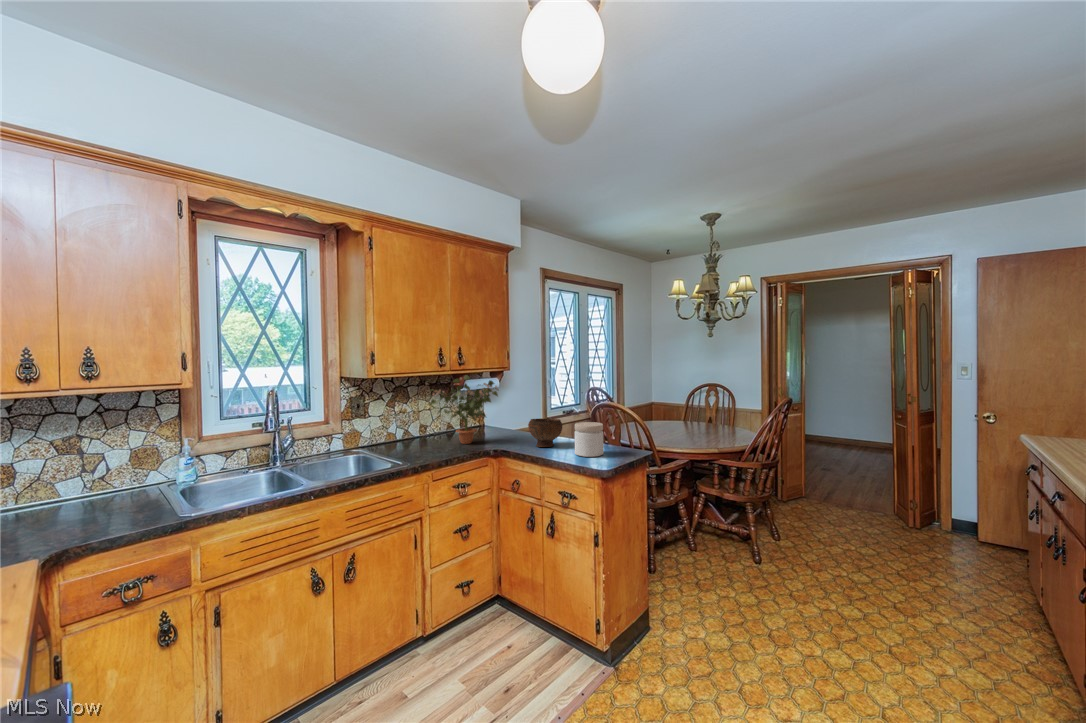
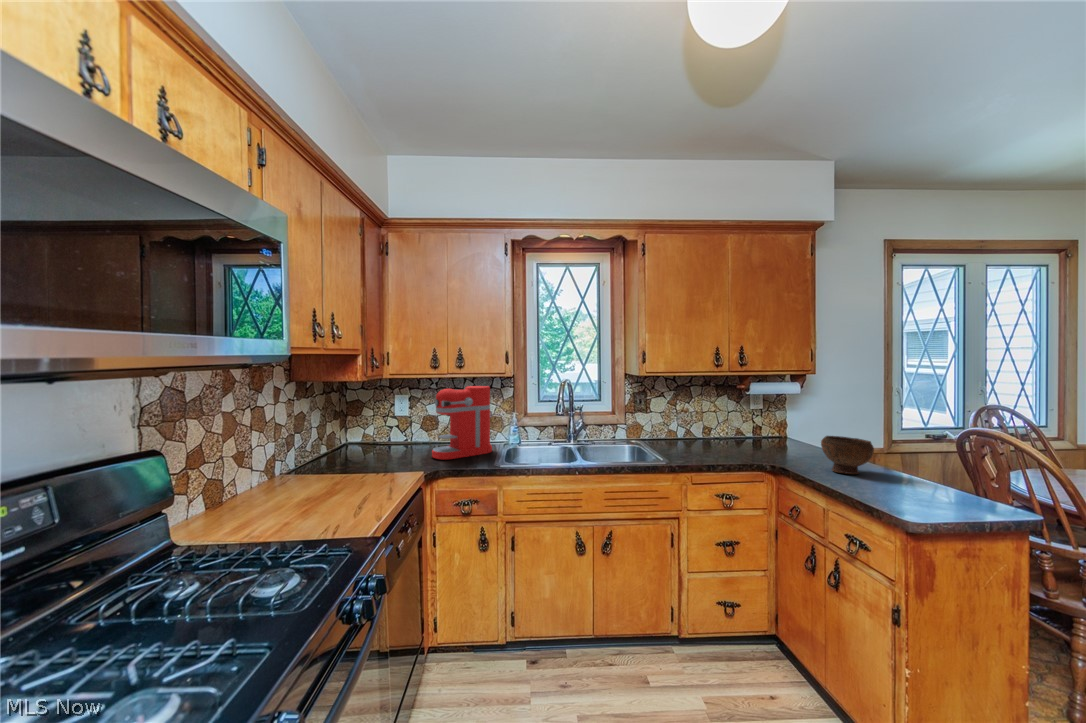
potted plant: present [430,375,499,444] -> none [708,377,791,453]
coffee maker: none [30,404,155,530] -> present [432,386,492,459]
jar: present [575,422,604,457] -> none [880,449,931,500]

